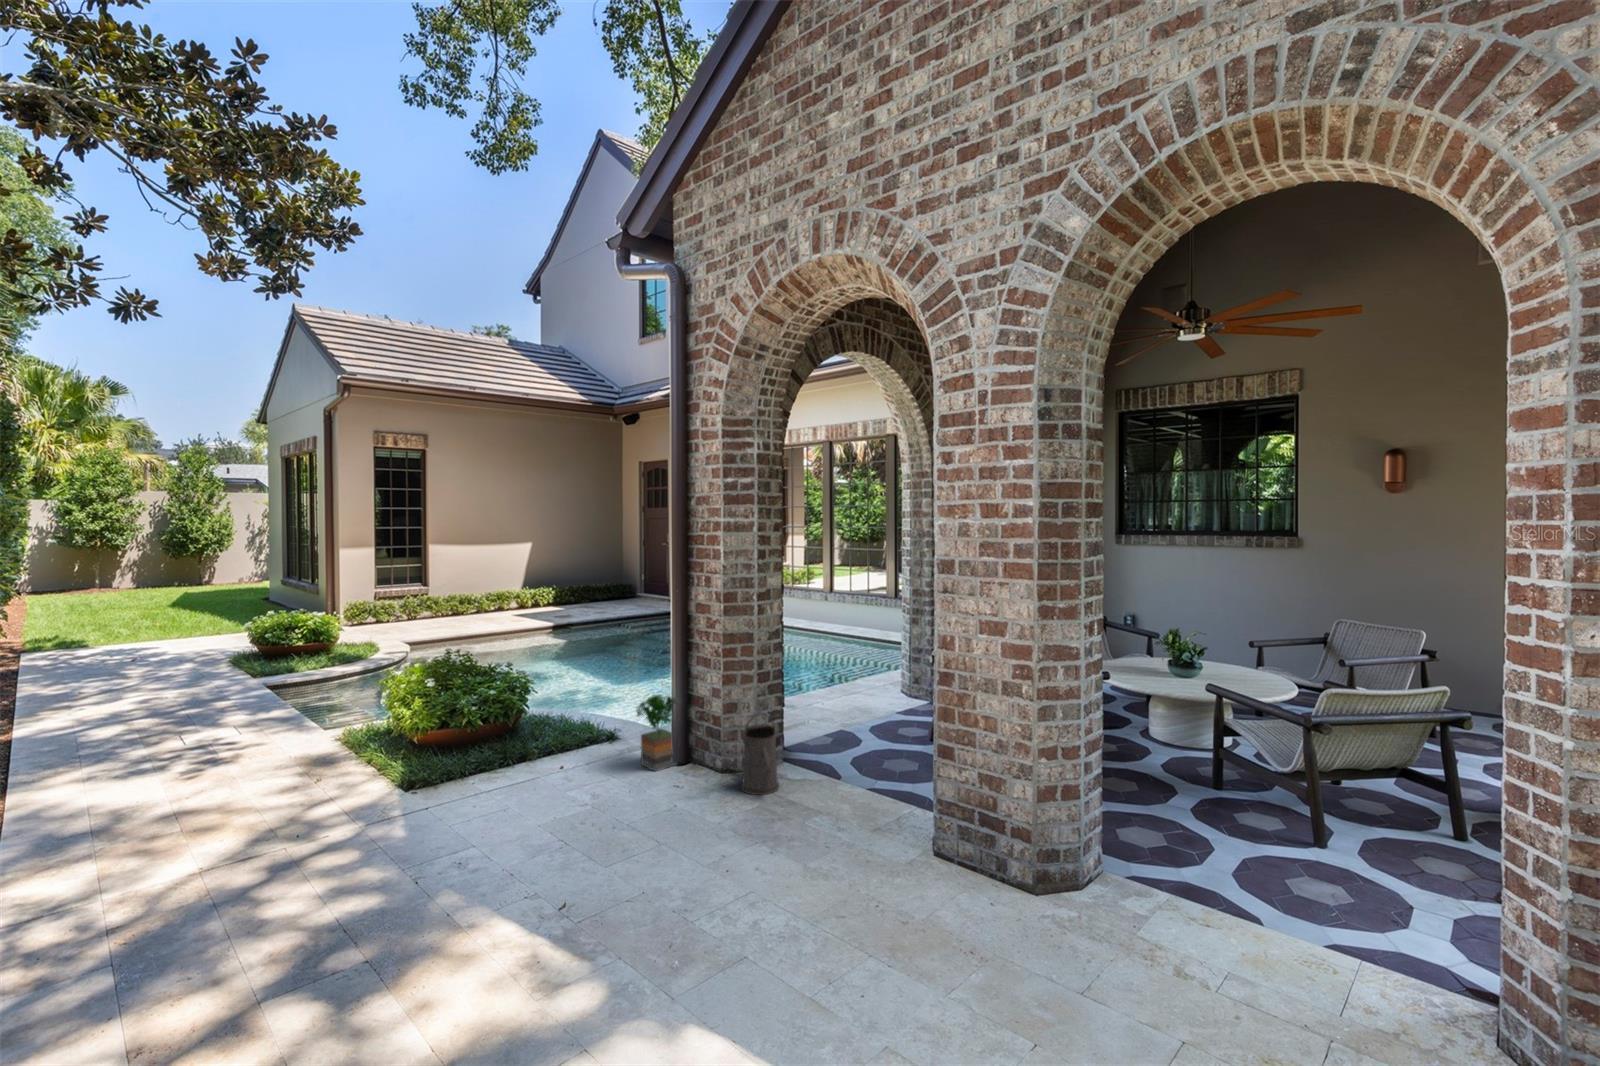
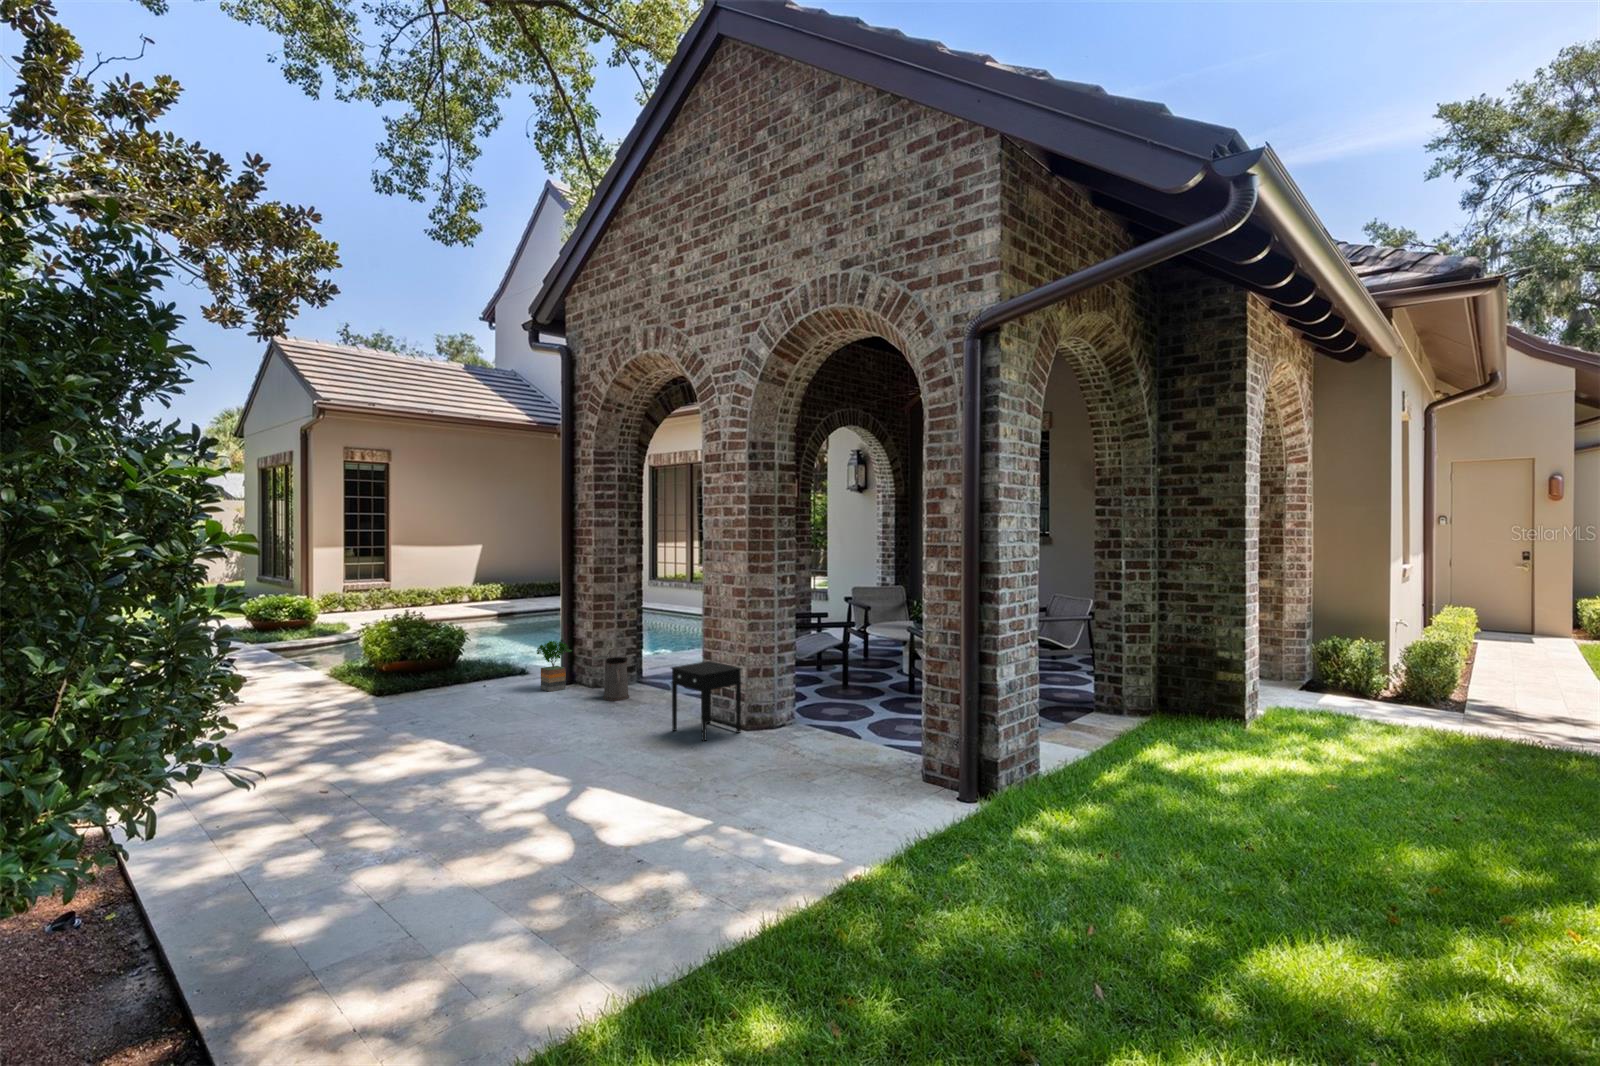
side table: none [896,756,1023,921] -> present [671,661,742,741]

